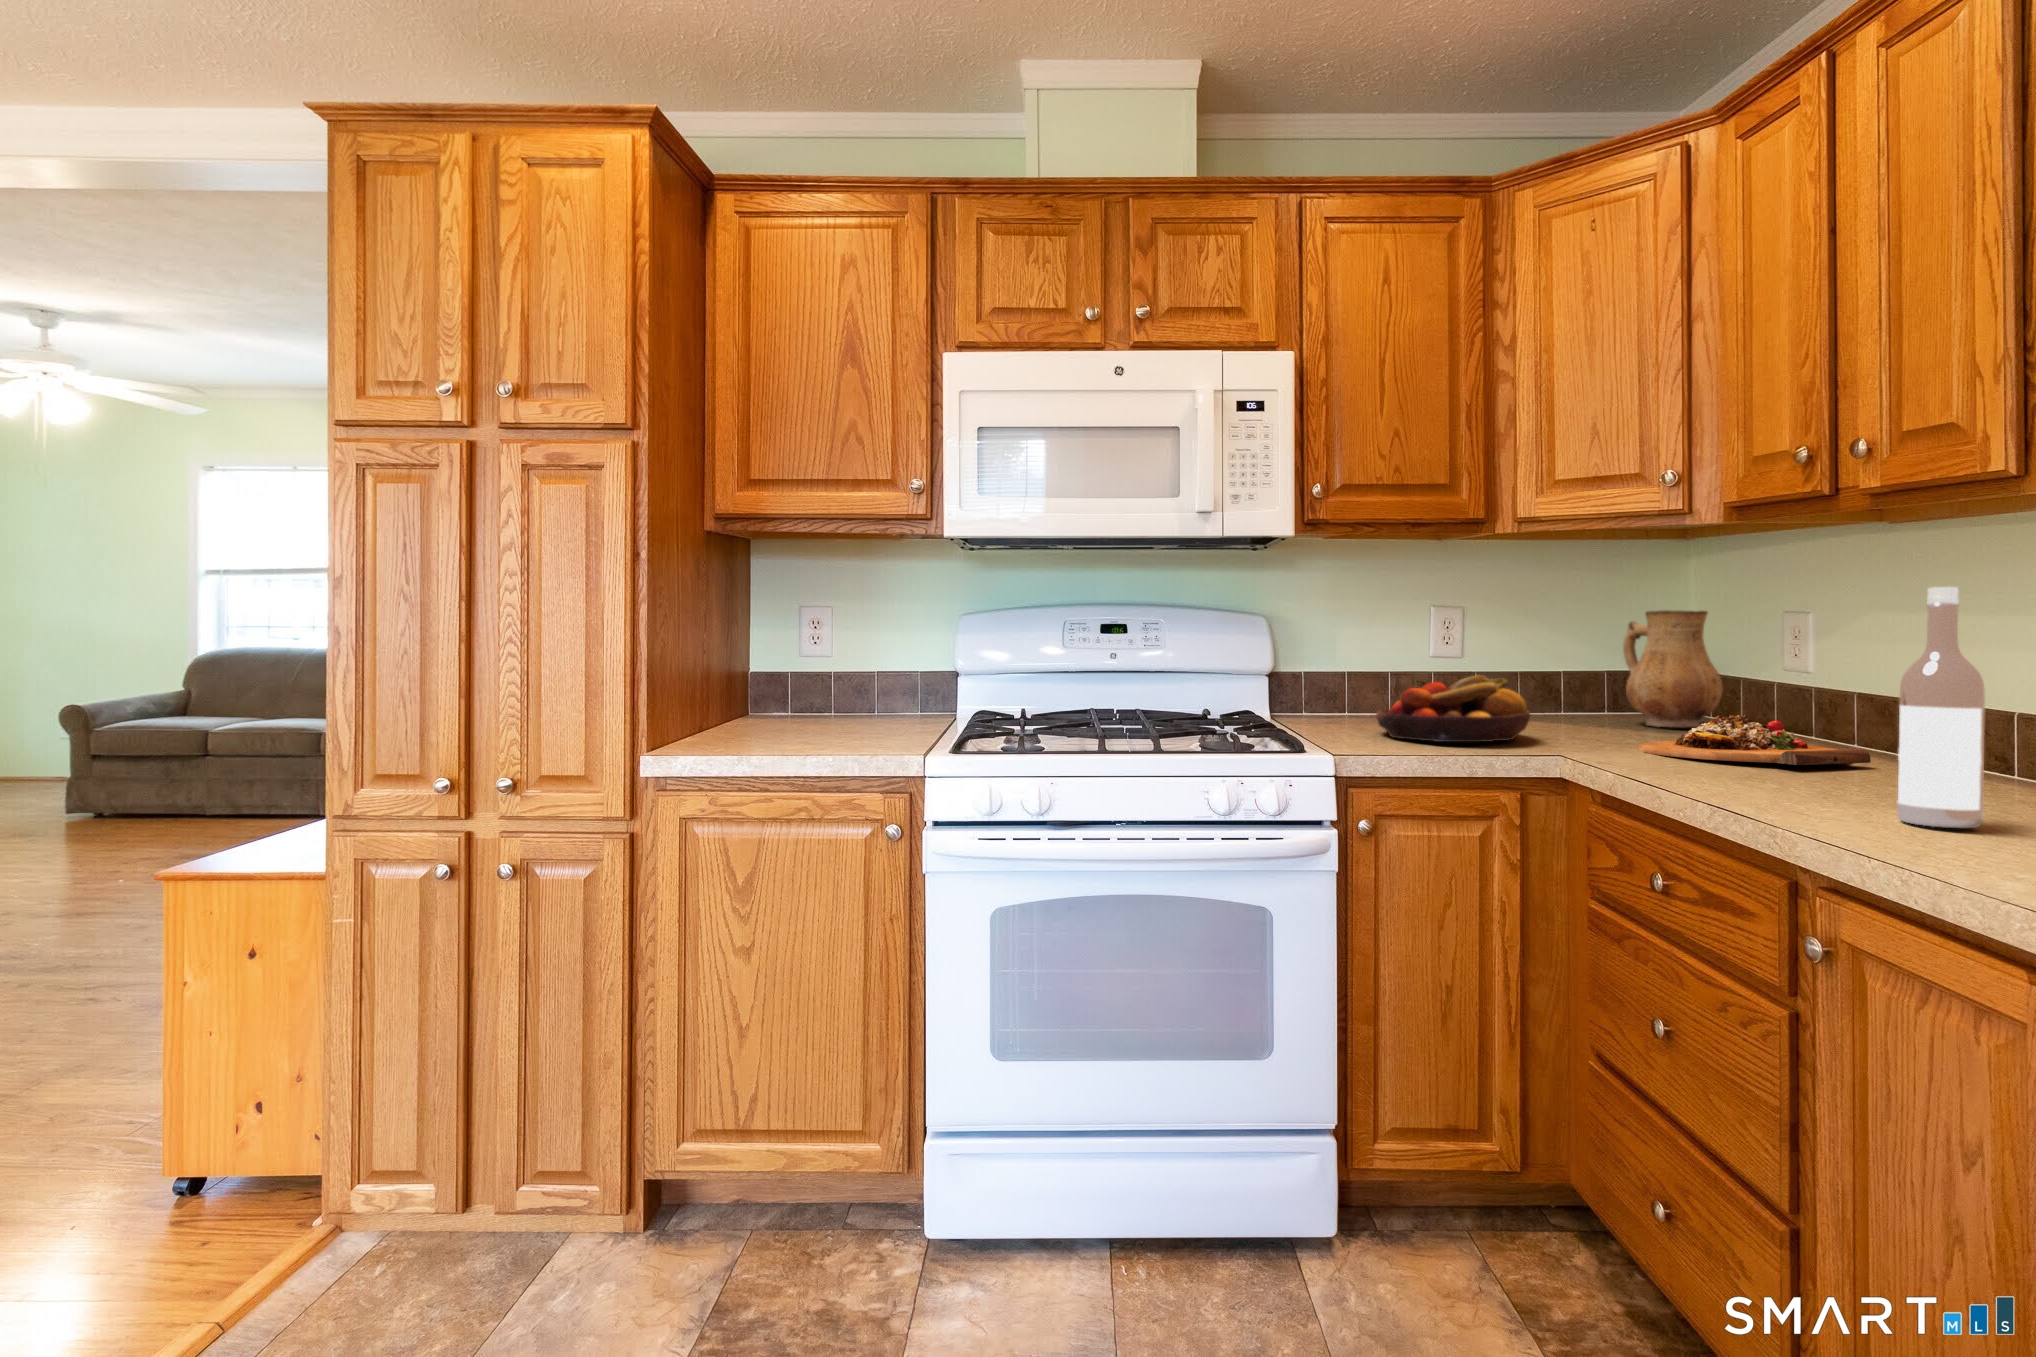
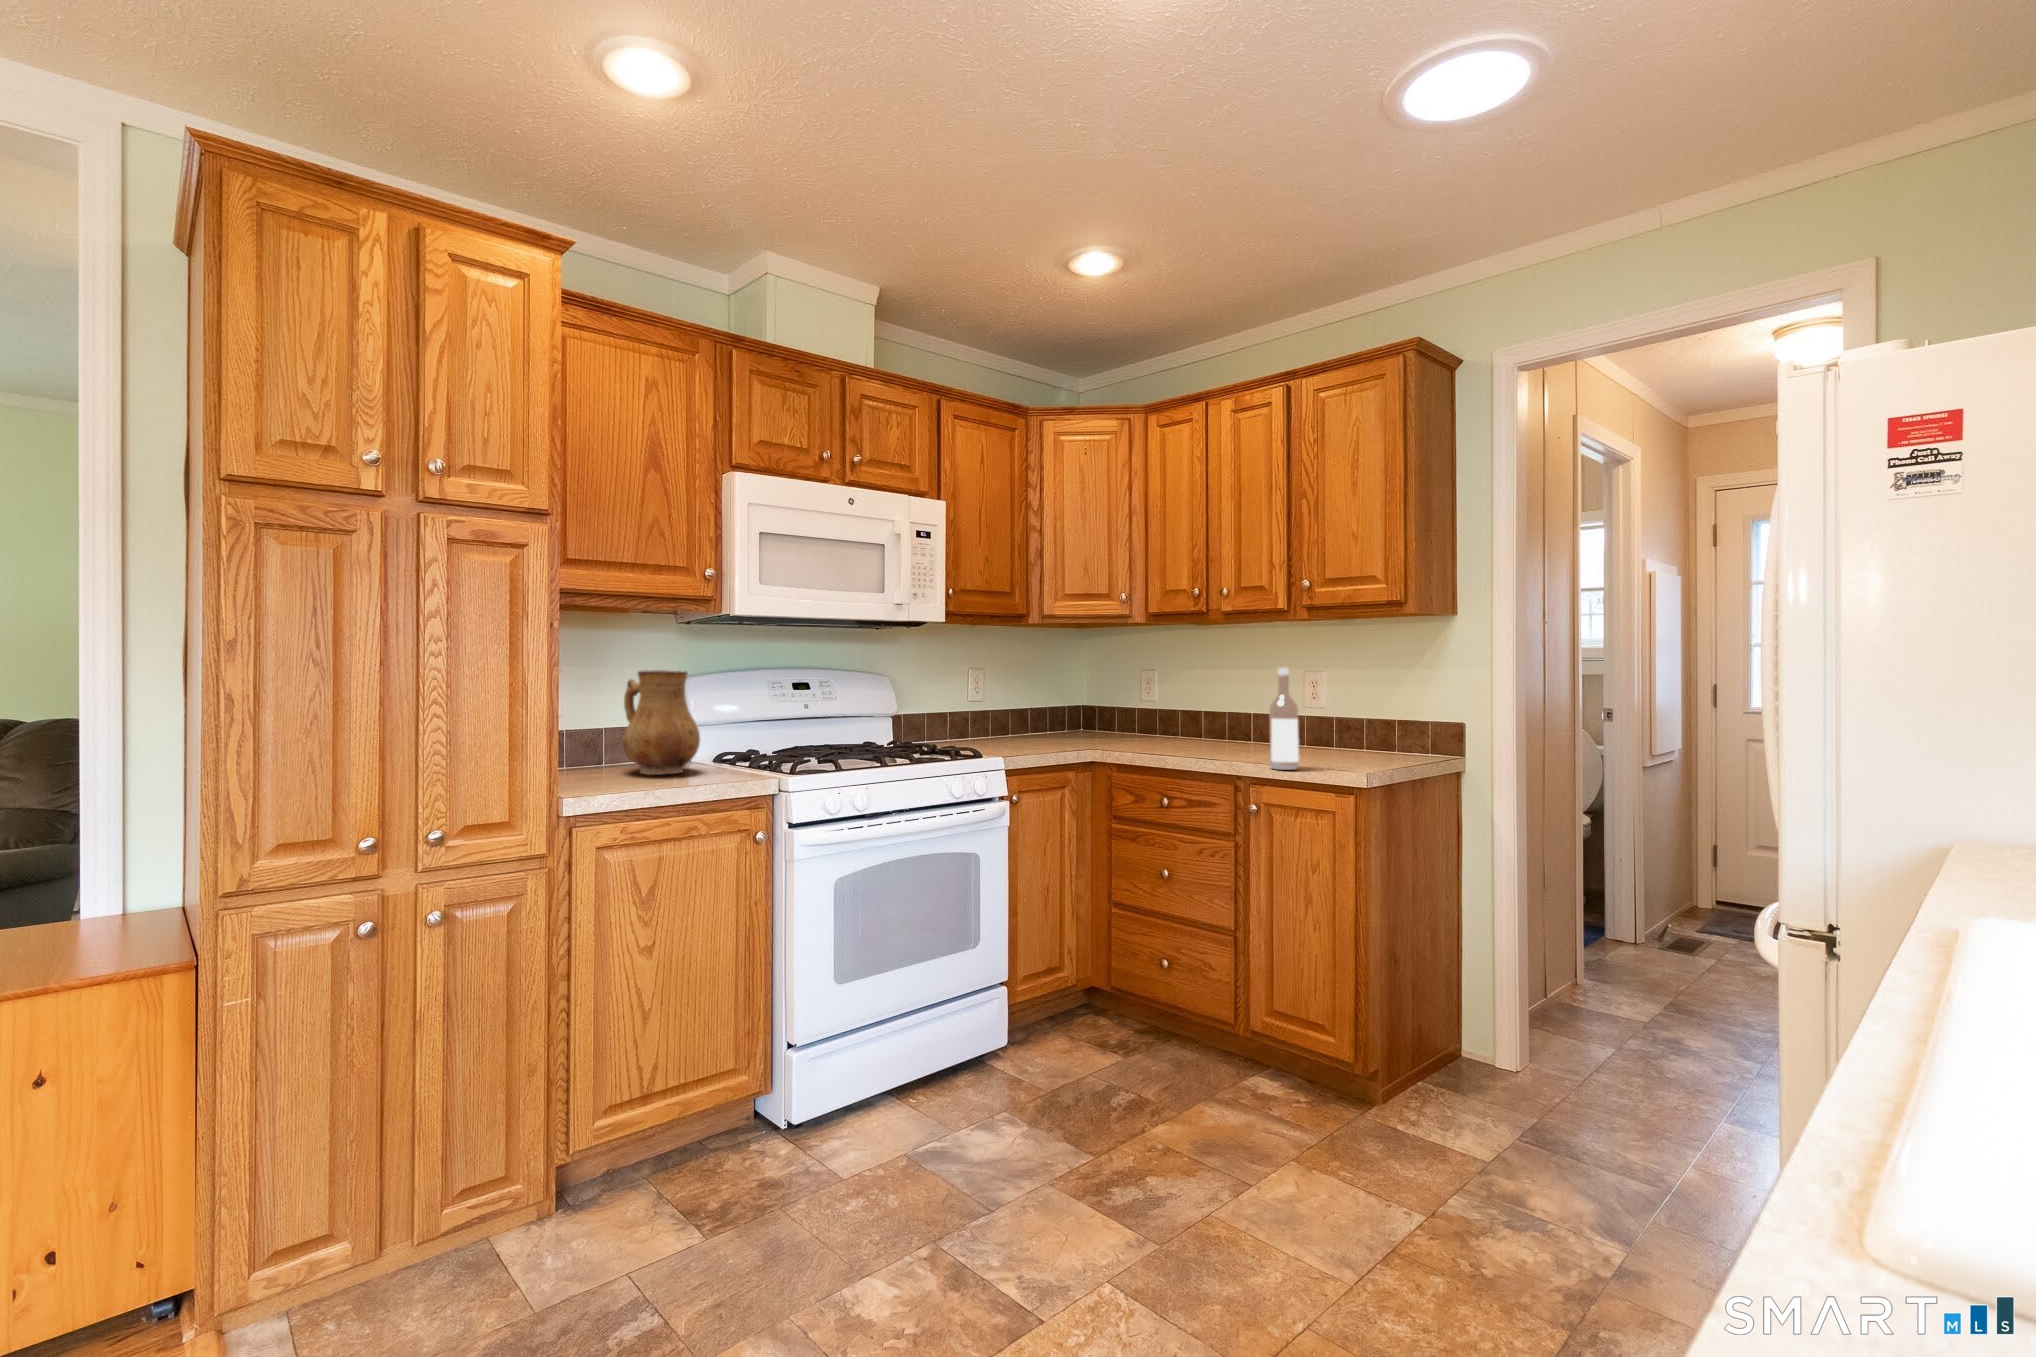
ceramic pitcher: present [1623,610,1723,727] -> present [623,670,700,775]
fruit bowl: present [1376,676,1530,742] -> none [983,708,1068,747]
cutting board: present [1638,715,1872,765] -> none [1111,725,1213,748]

